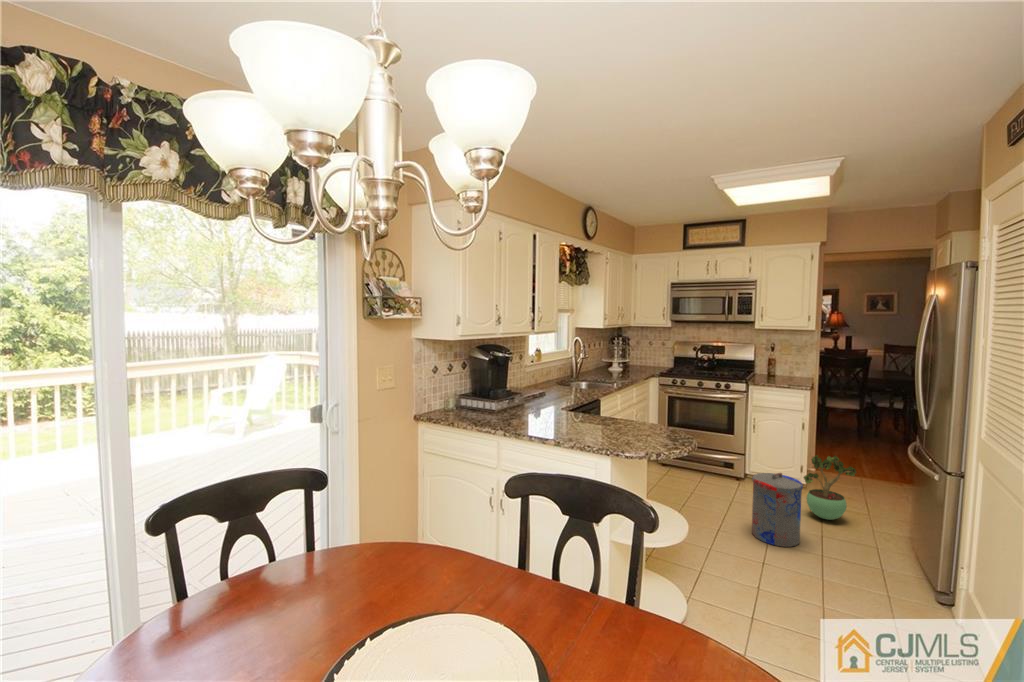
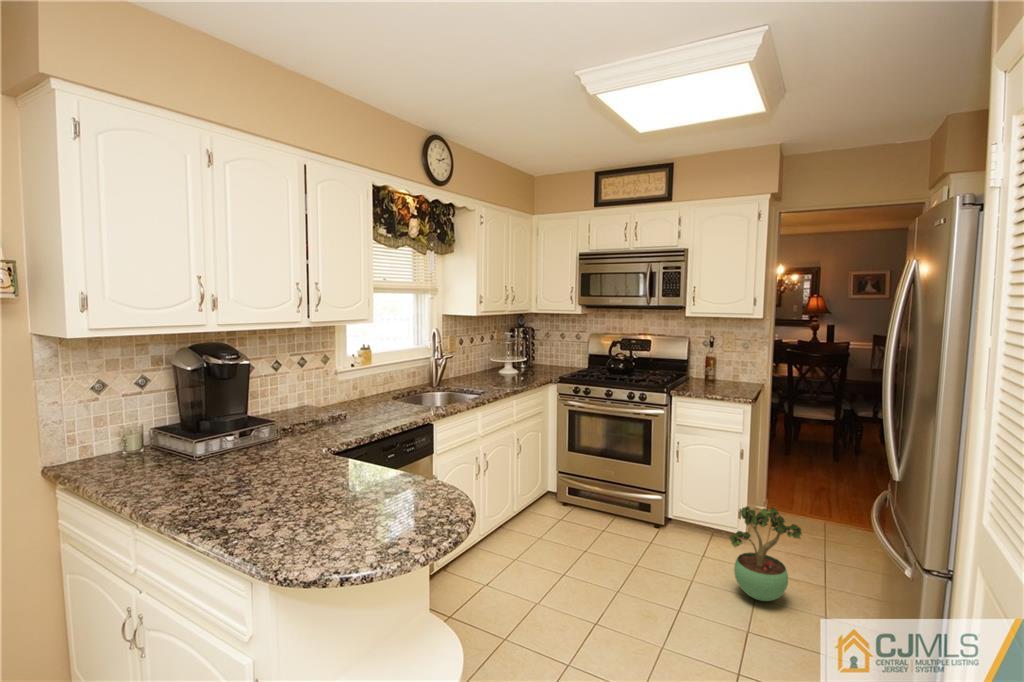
trash can: present [752,473,803,547] -> none [642,538,714,660]

